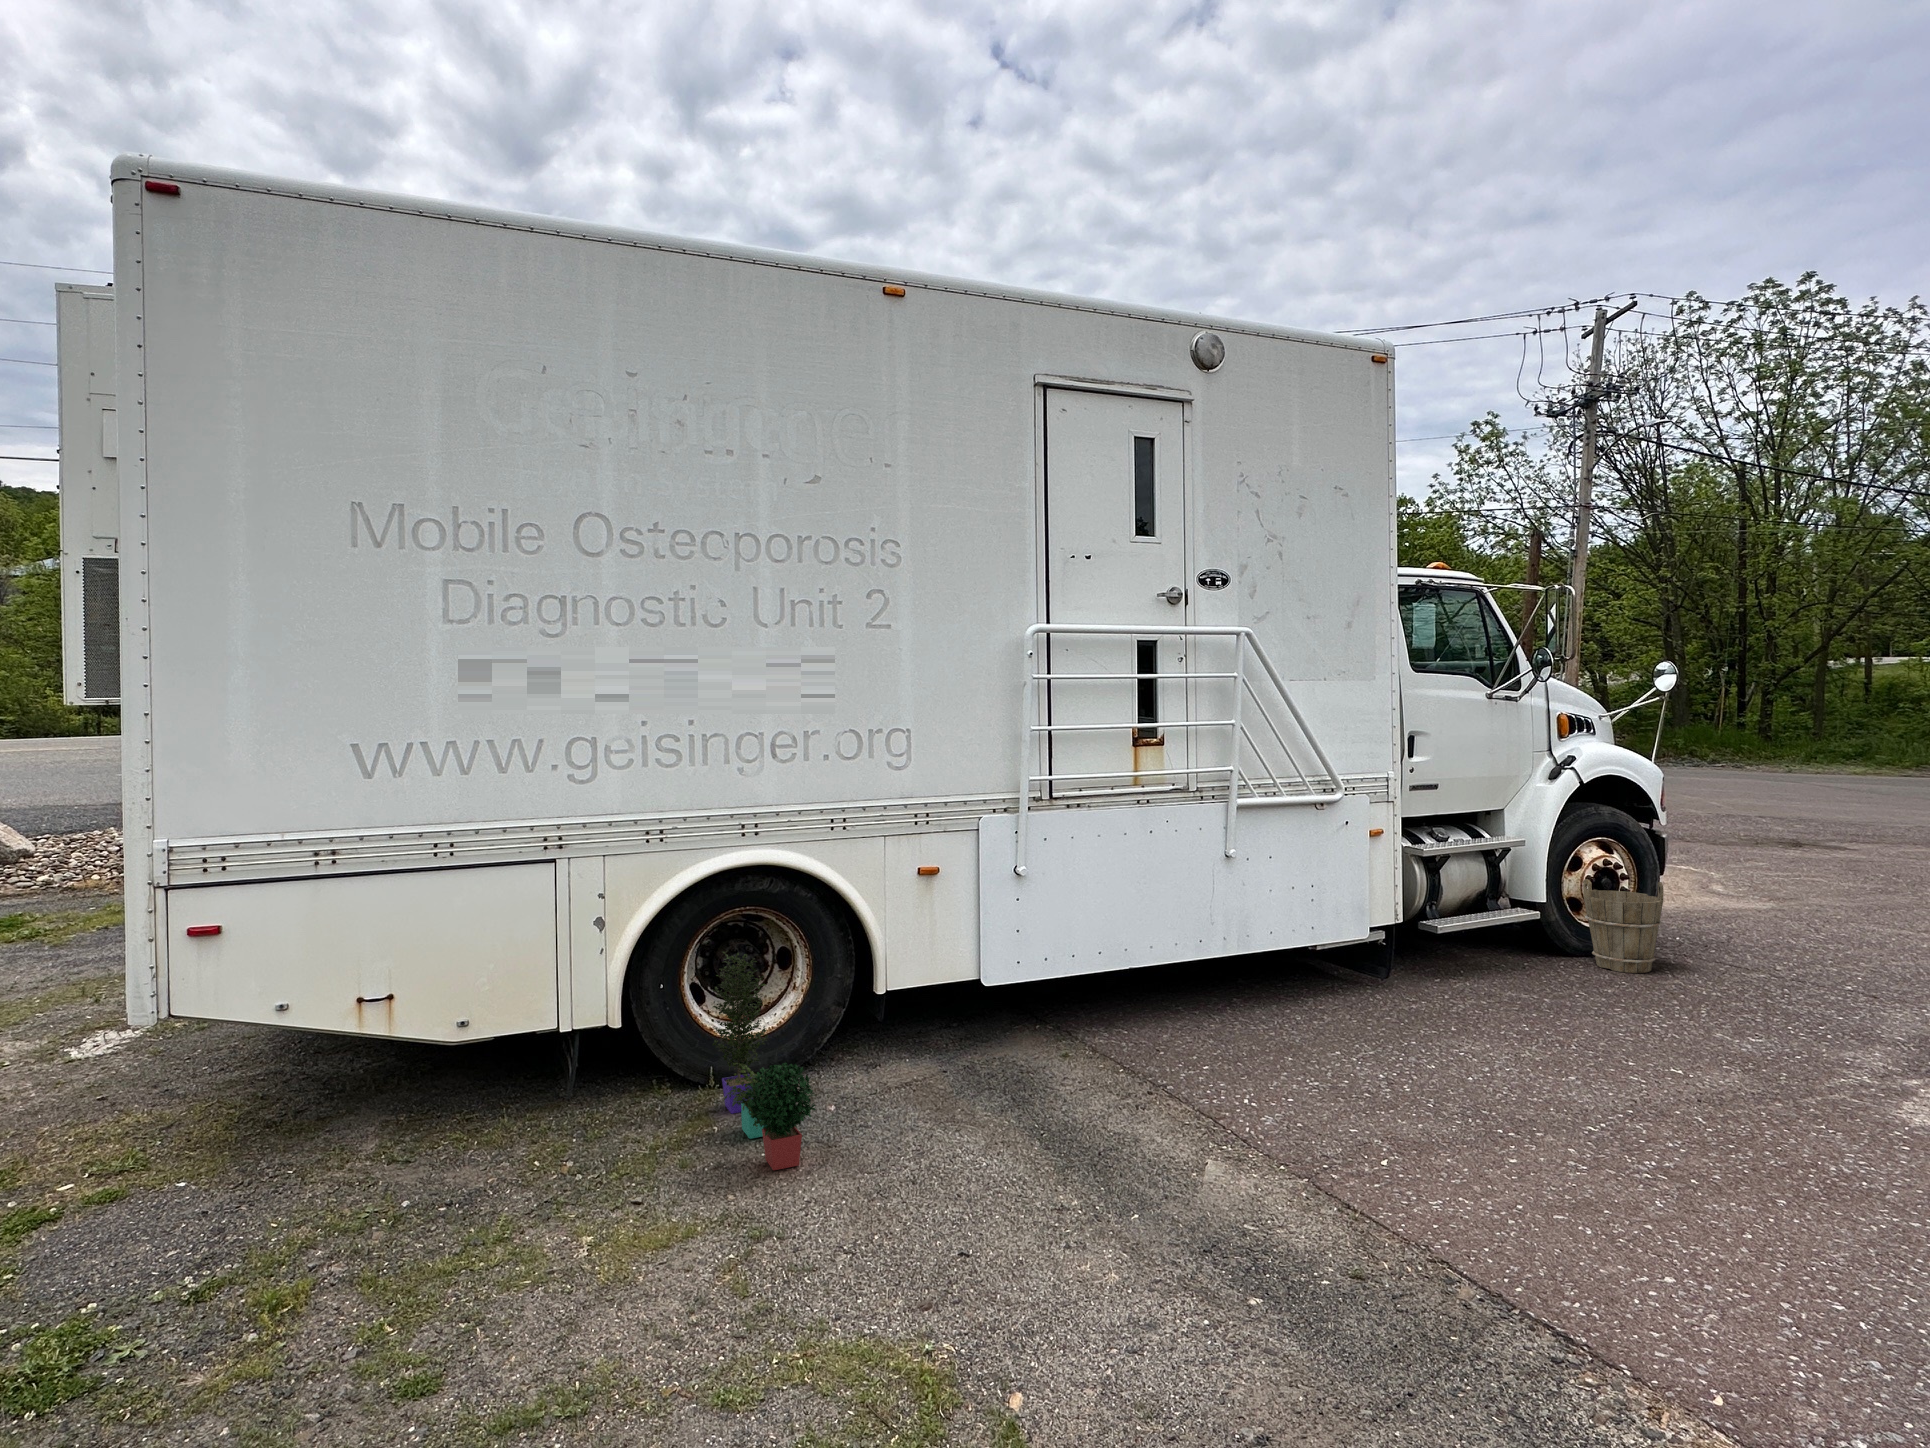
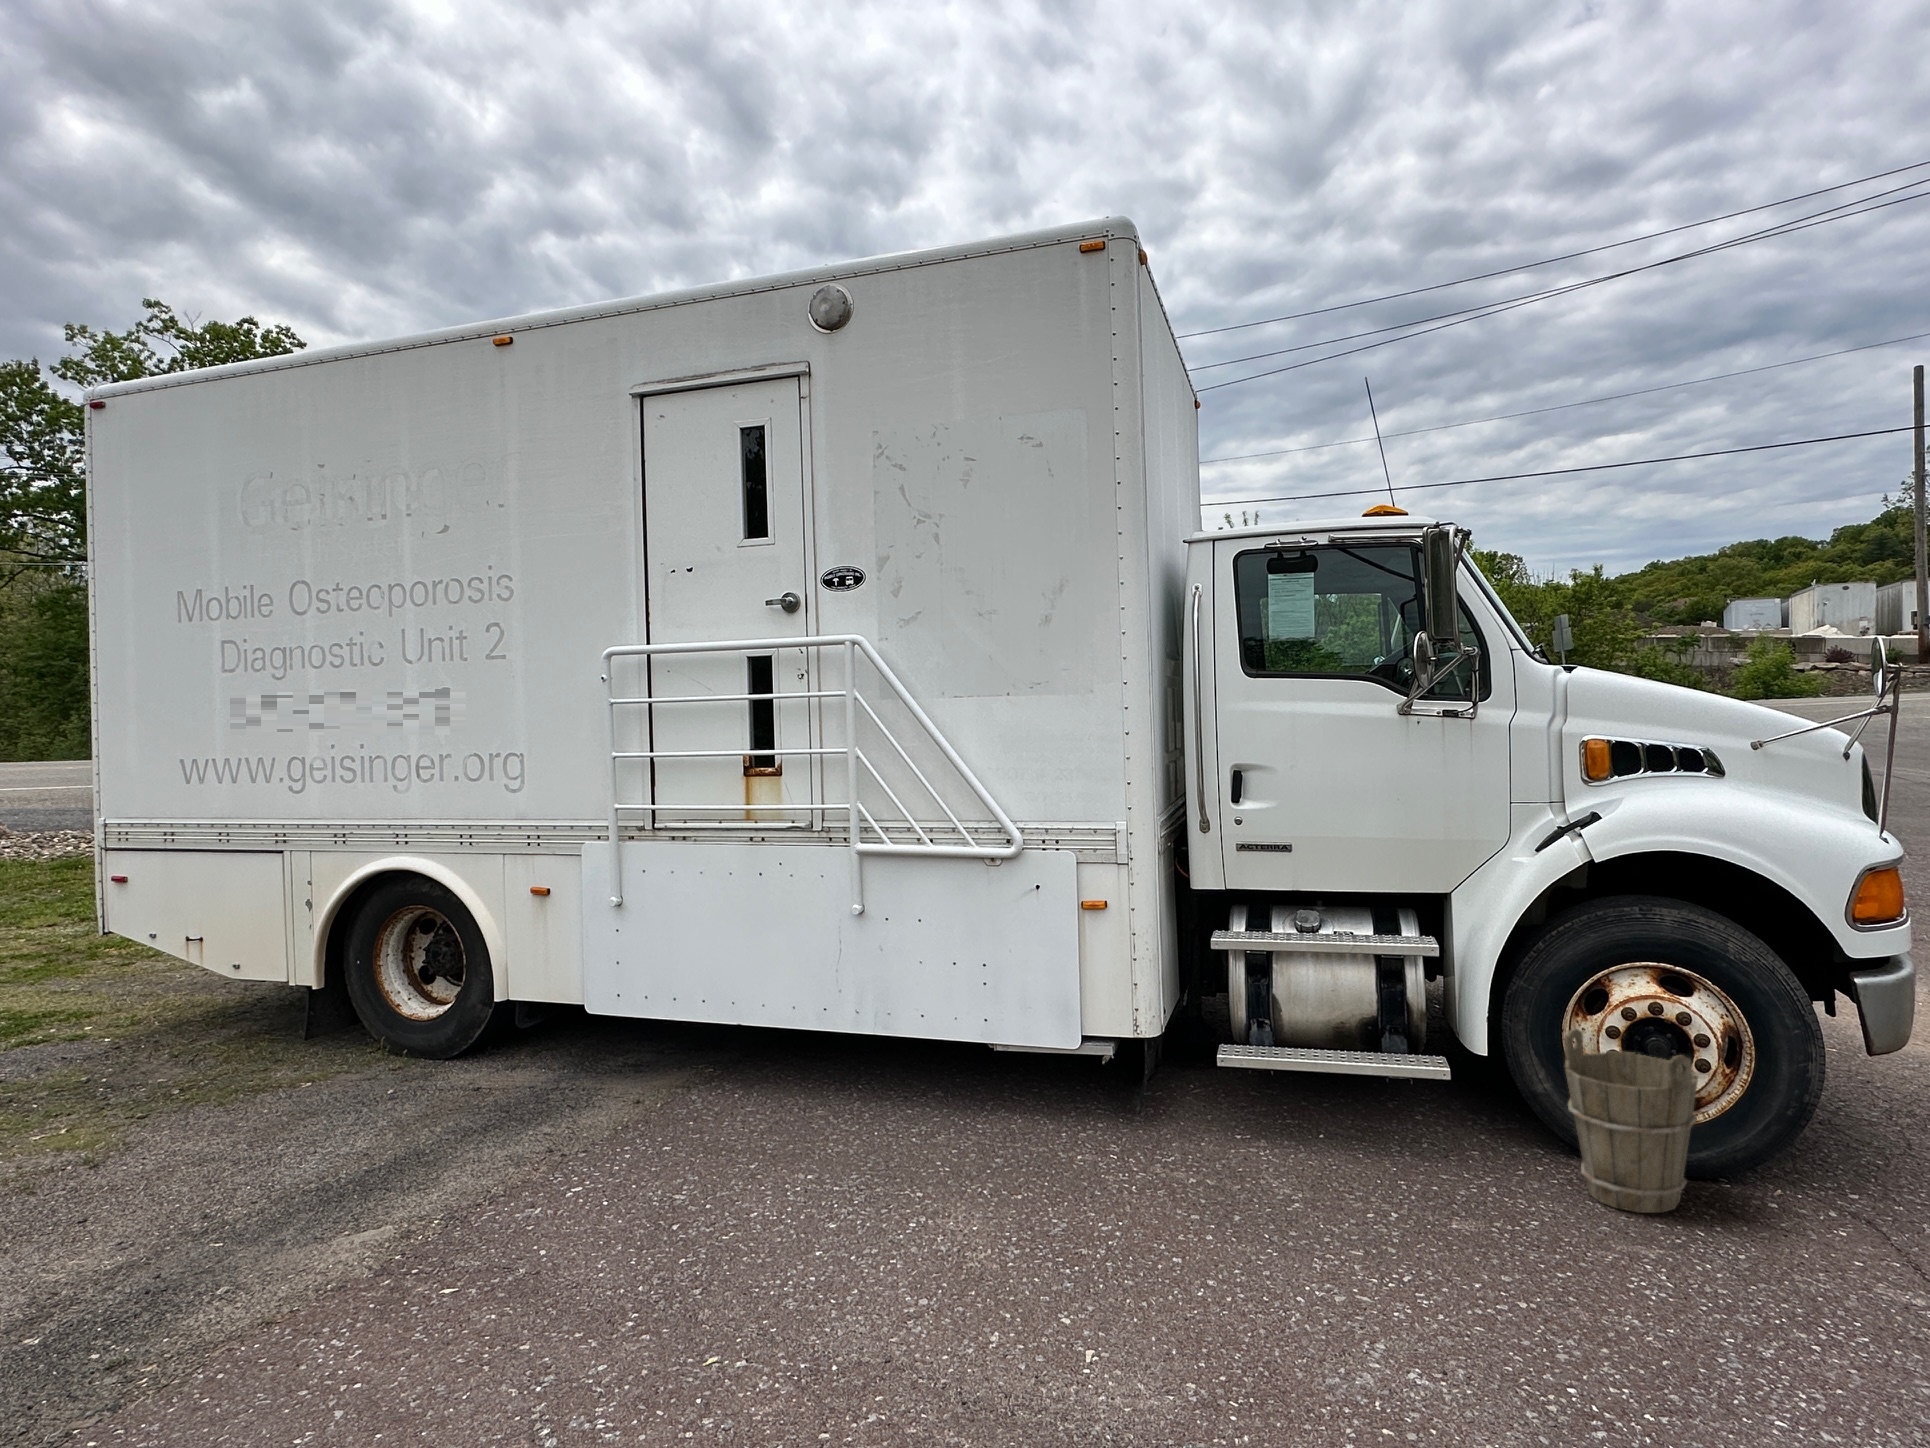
potted plant: present [713,951,816,1170] -> none [248,940,416,1118]

